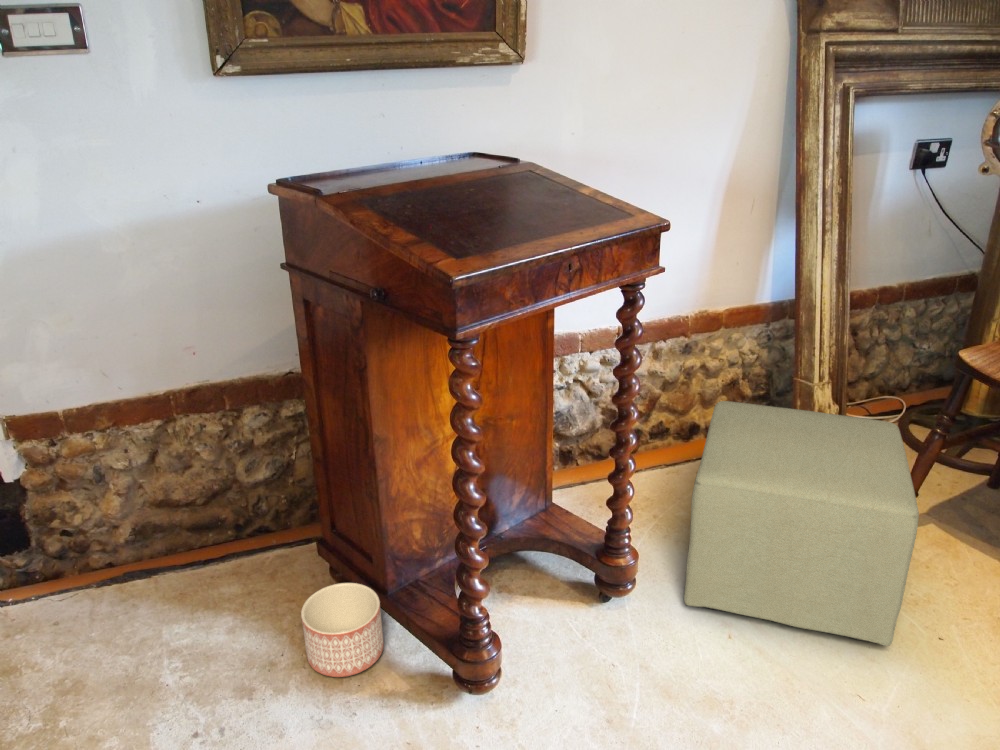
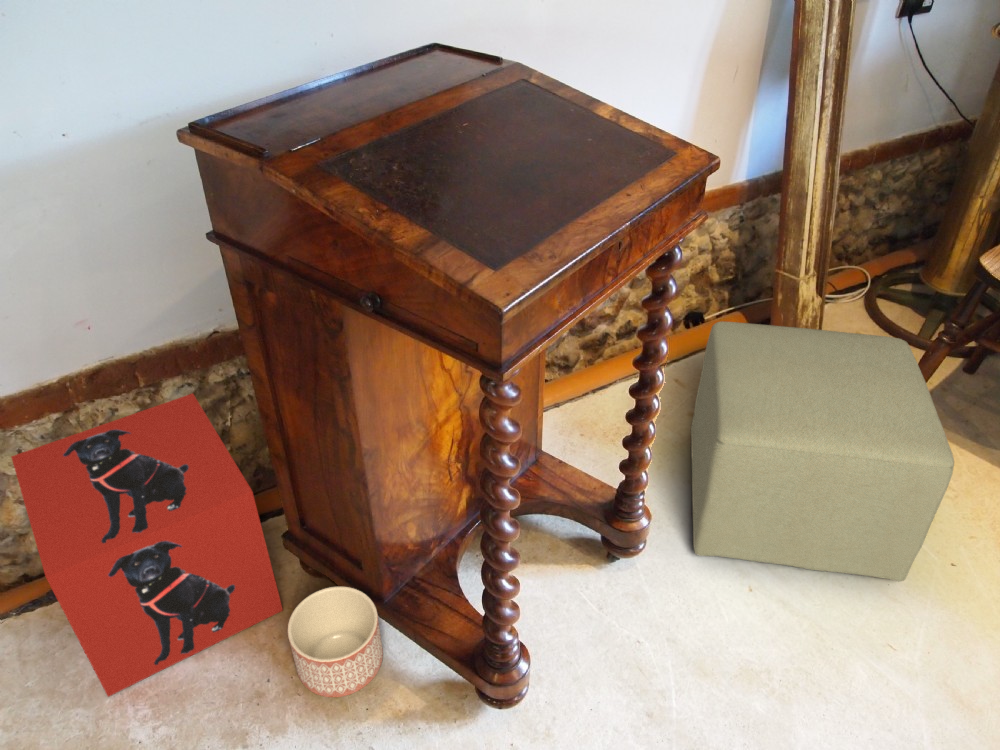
storage box: none [117,420,308,655] -> present [11,394,283,696]

